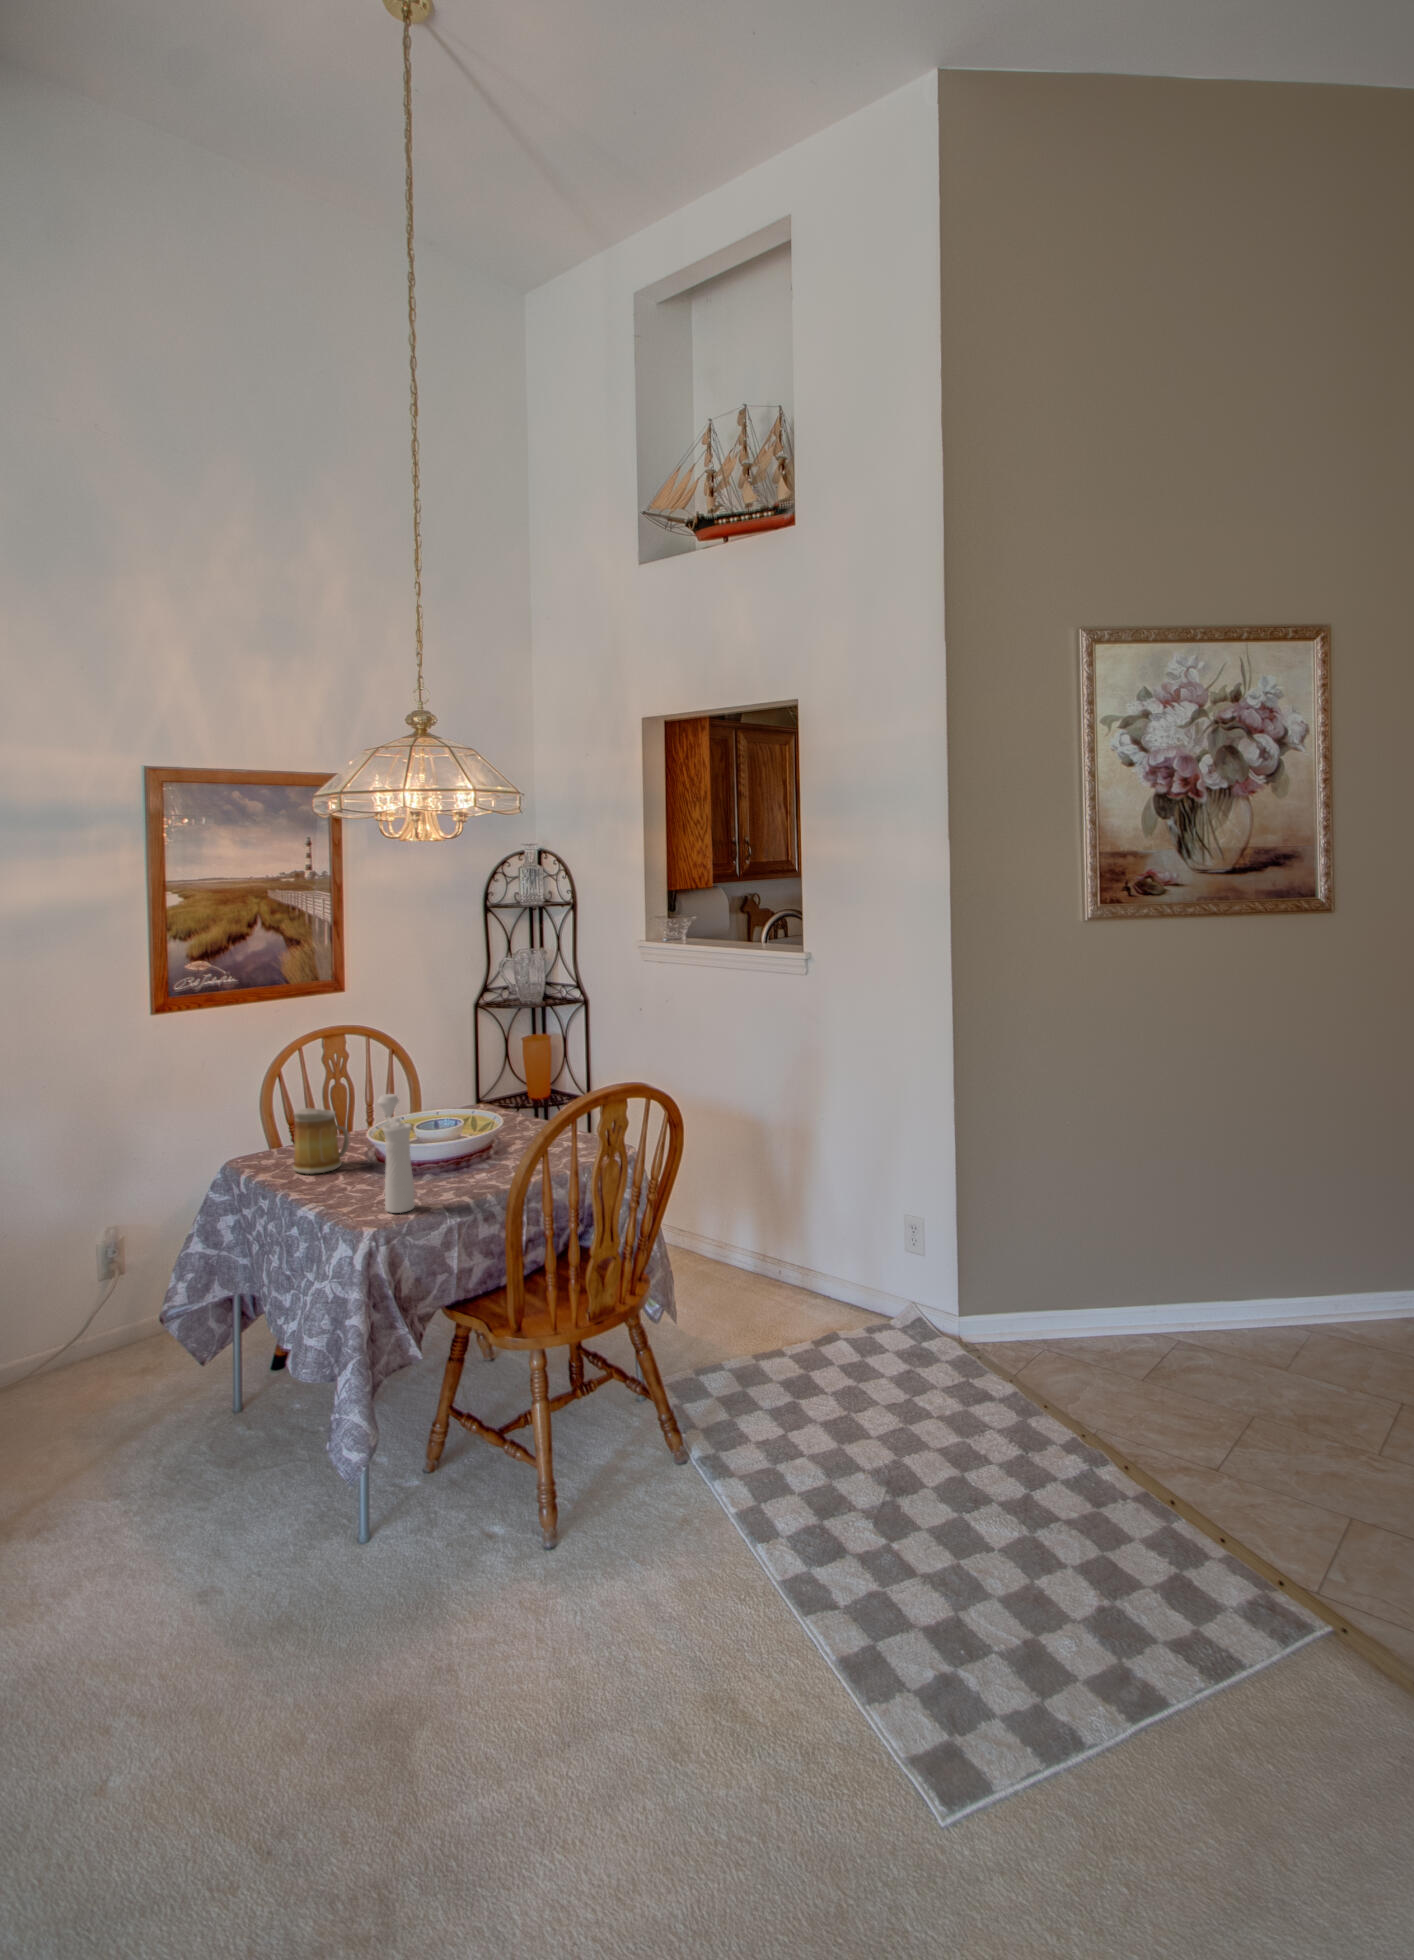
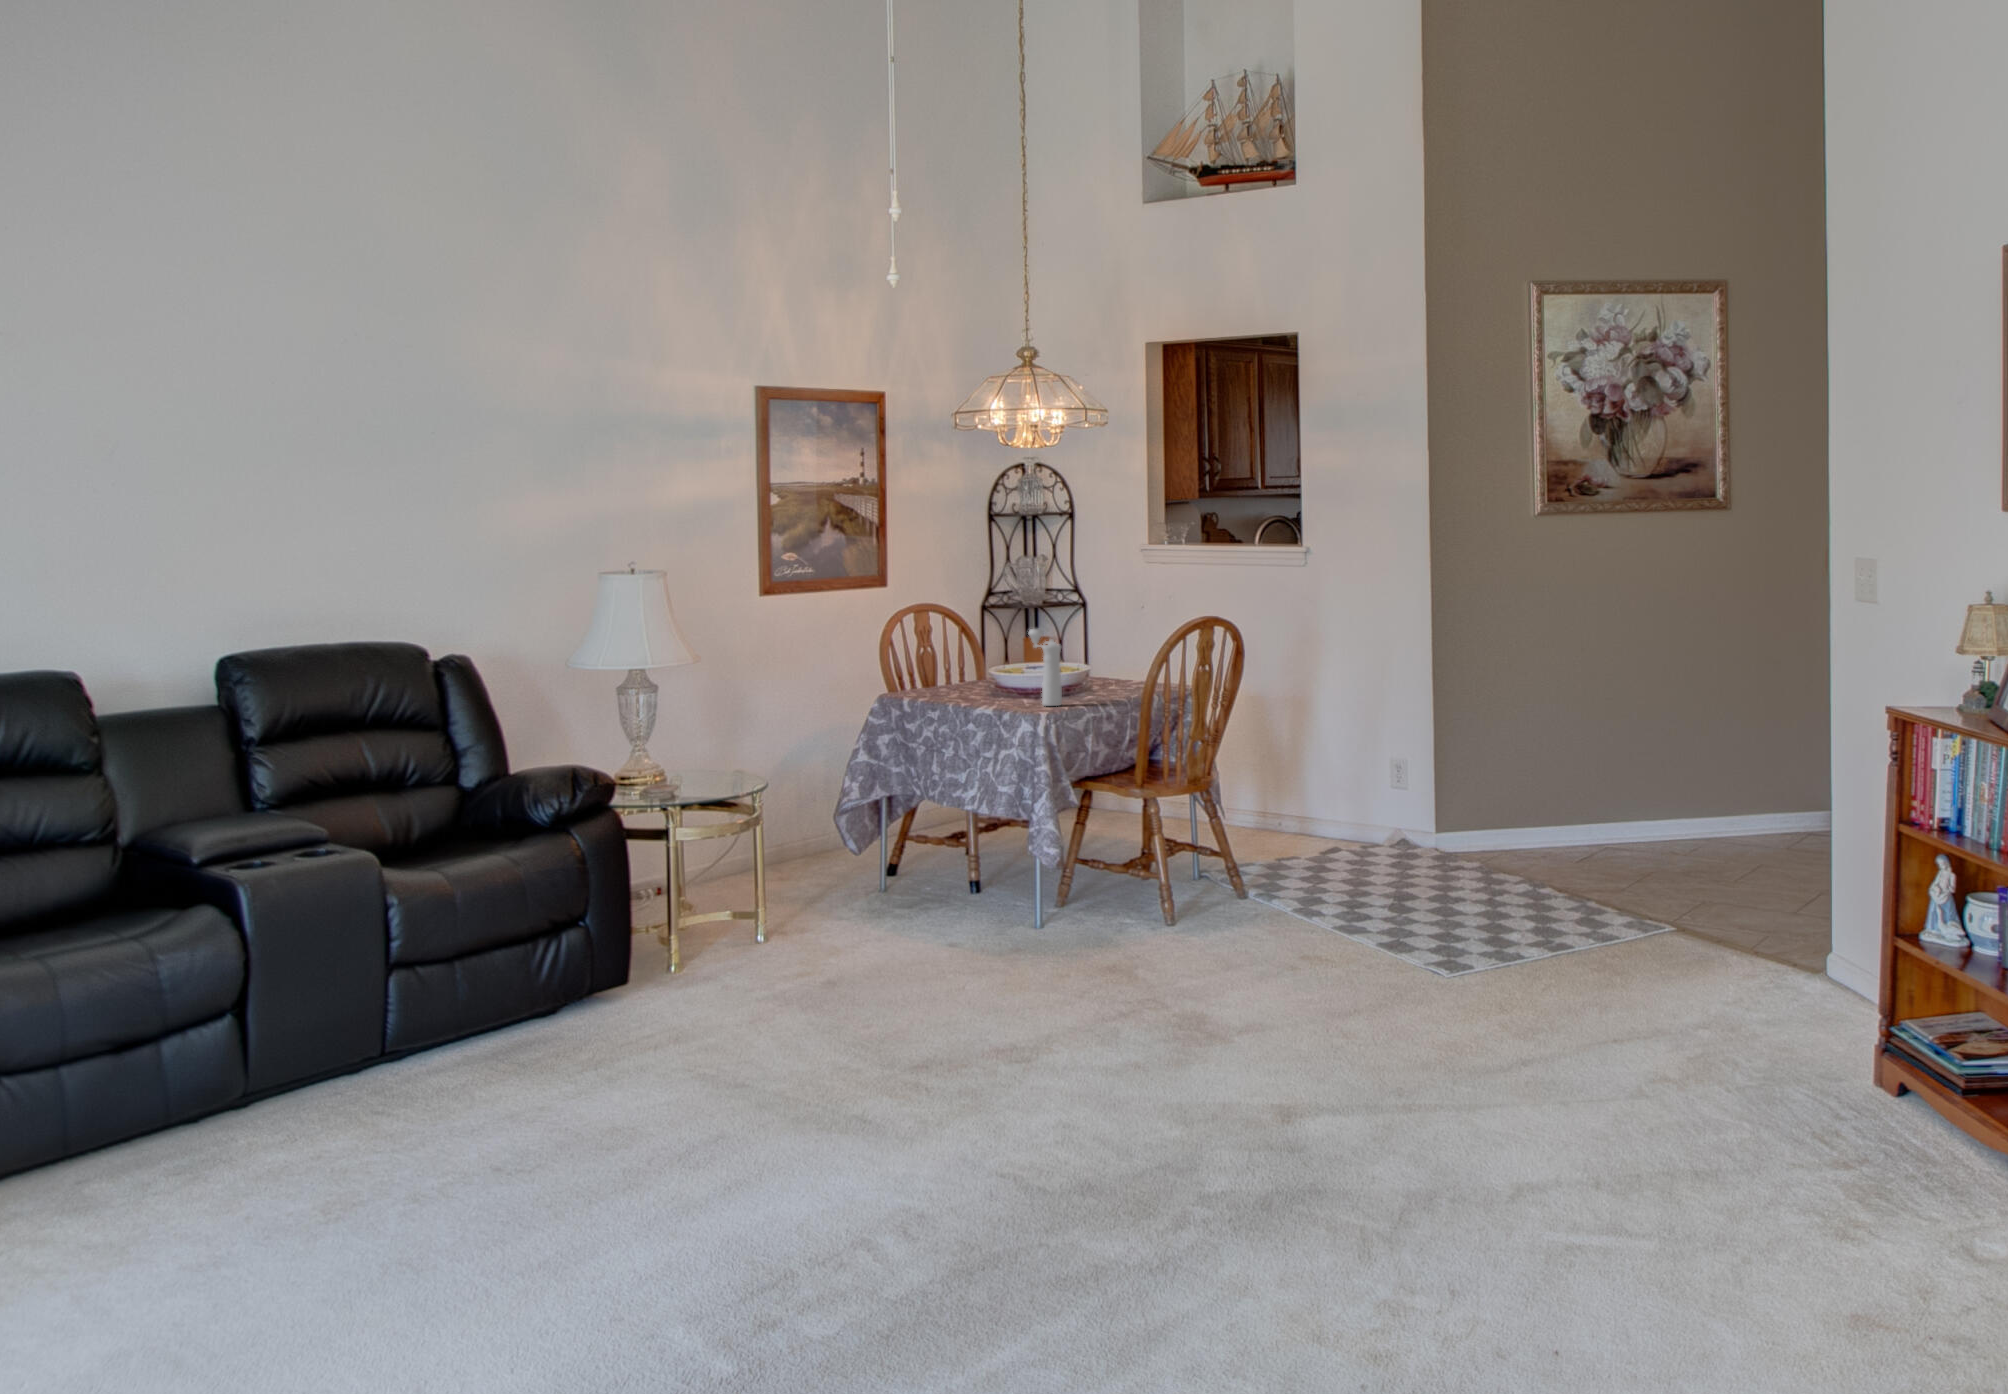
mug: present [293,1108,349,1174] -> none [940,649,981,698]

